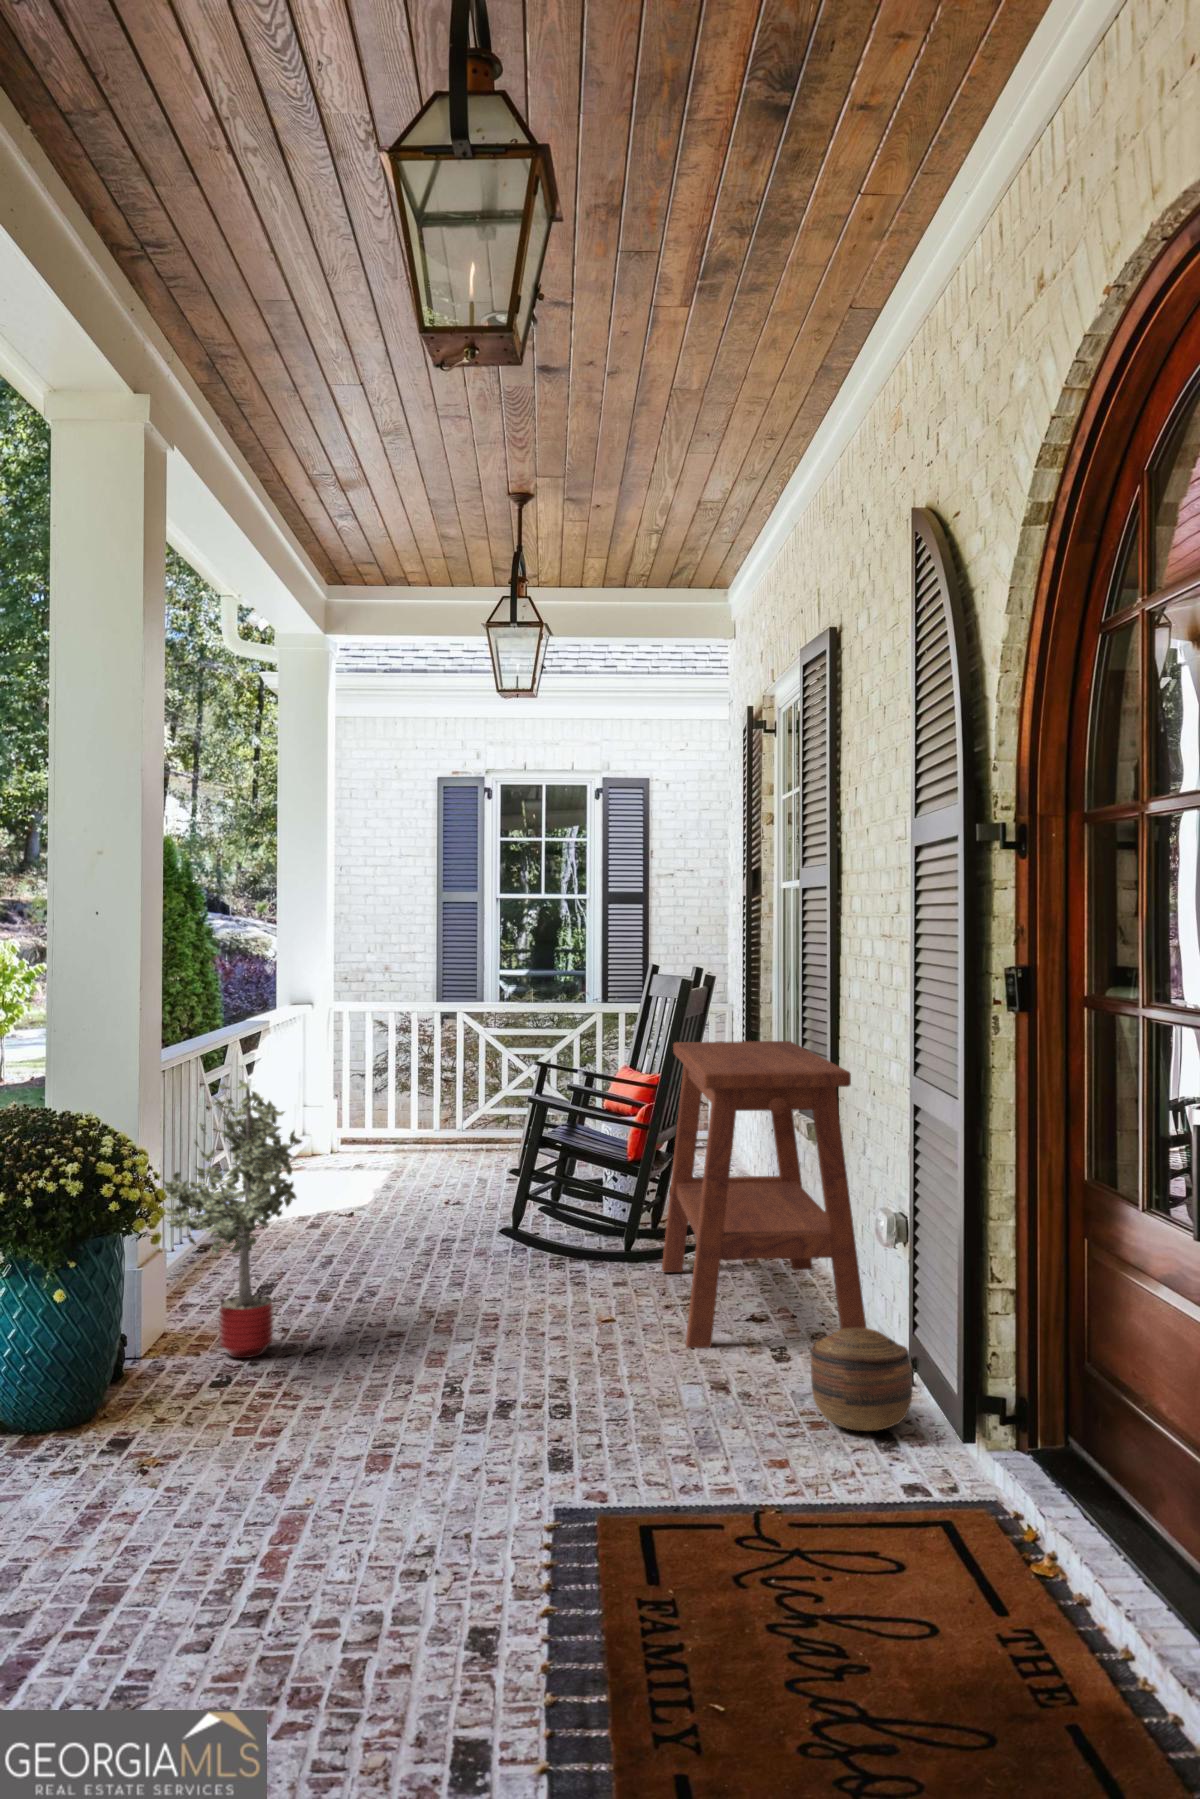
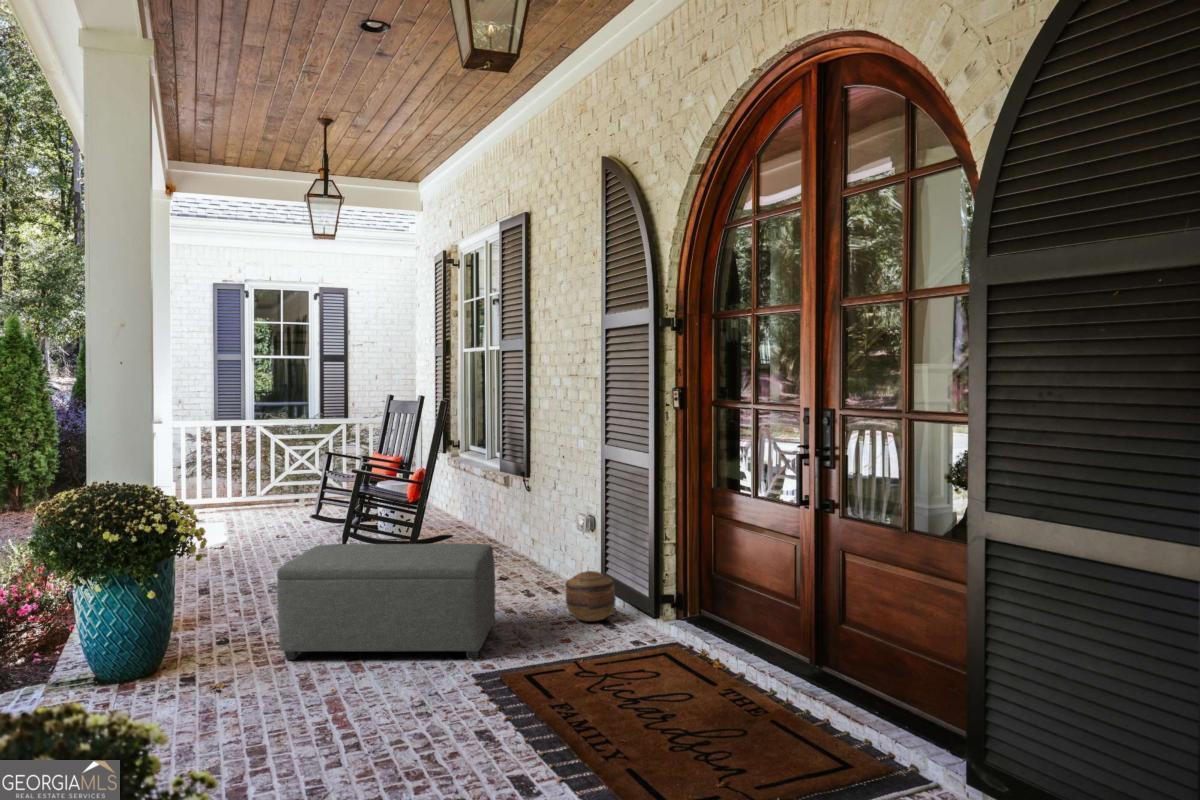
side table: present [662,1041,866,1348] -> none [434,432,566,596]
potted tree: present [164,1080,302,1358] -> none [142,472,246,644]
ottoman: none [307,1217,672,1461] -> present [277,543,495,660]

